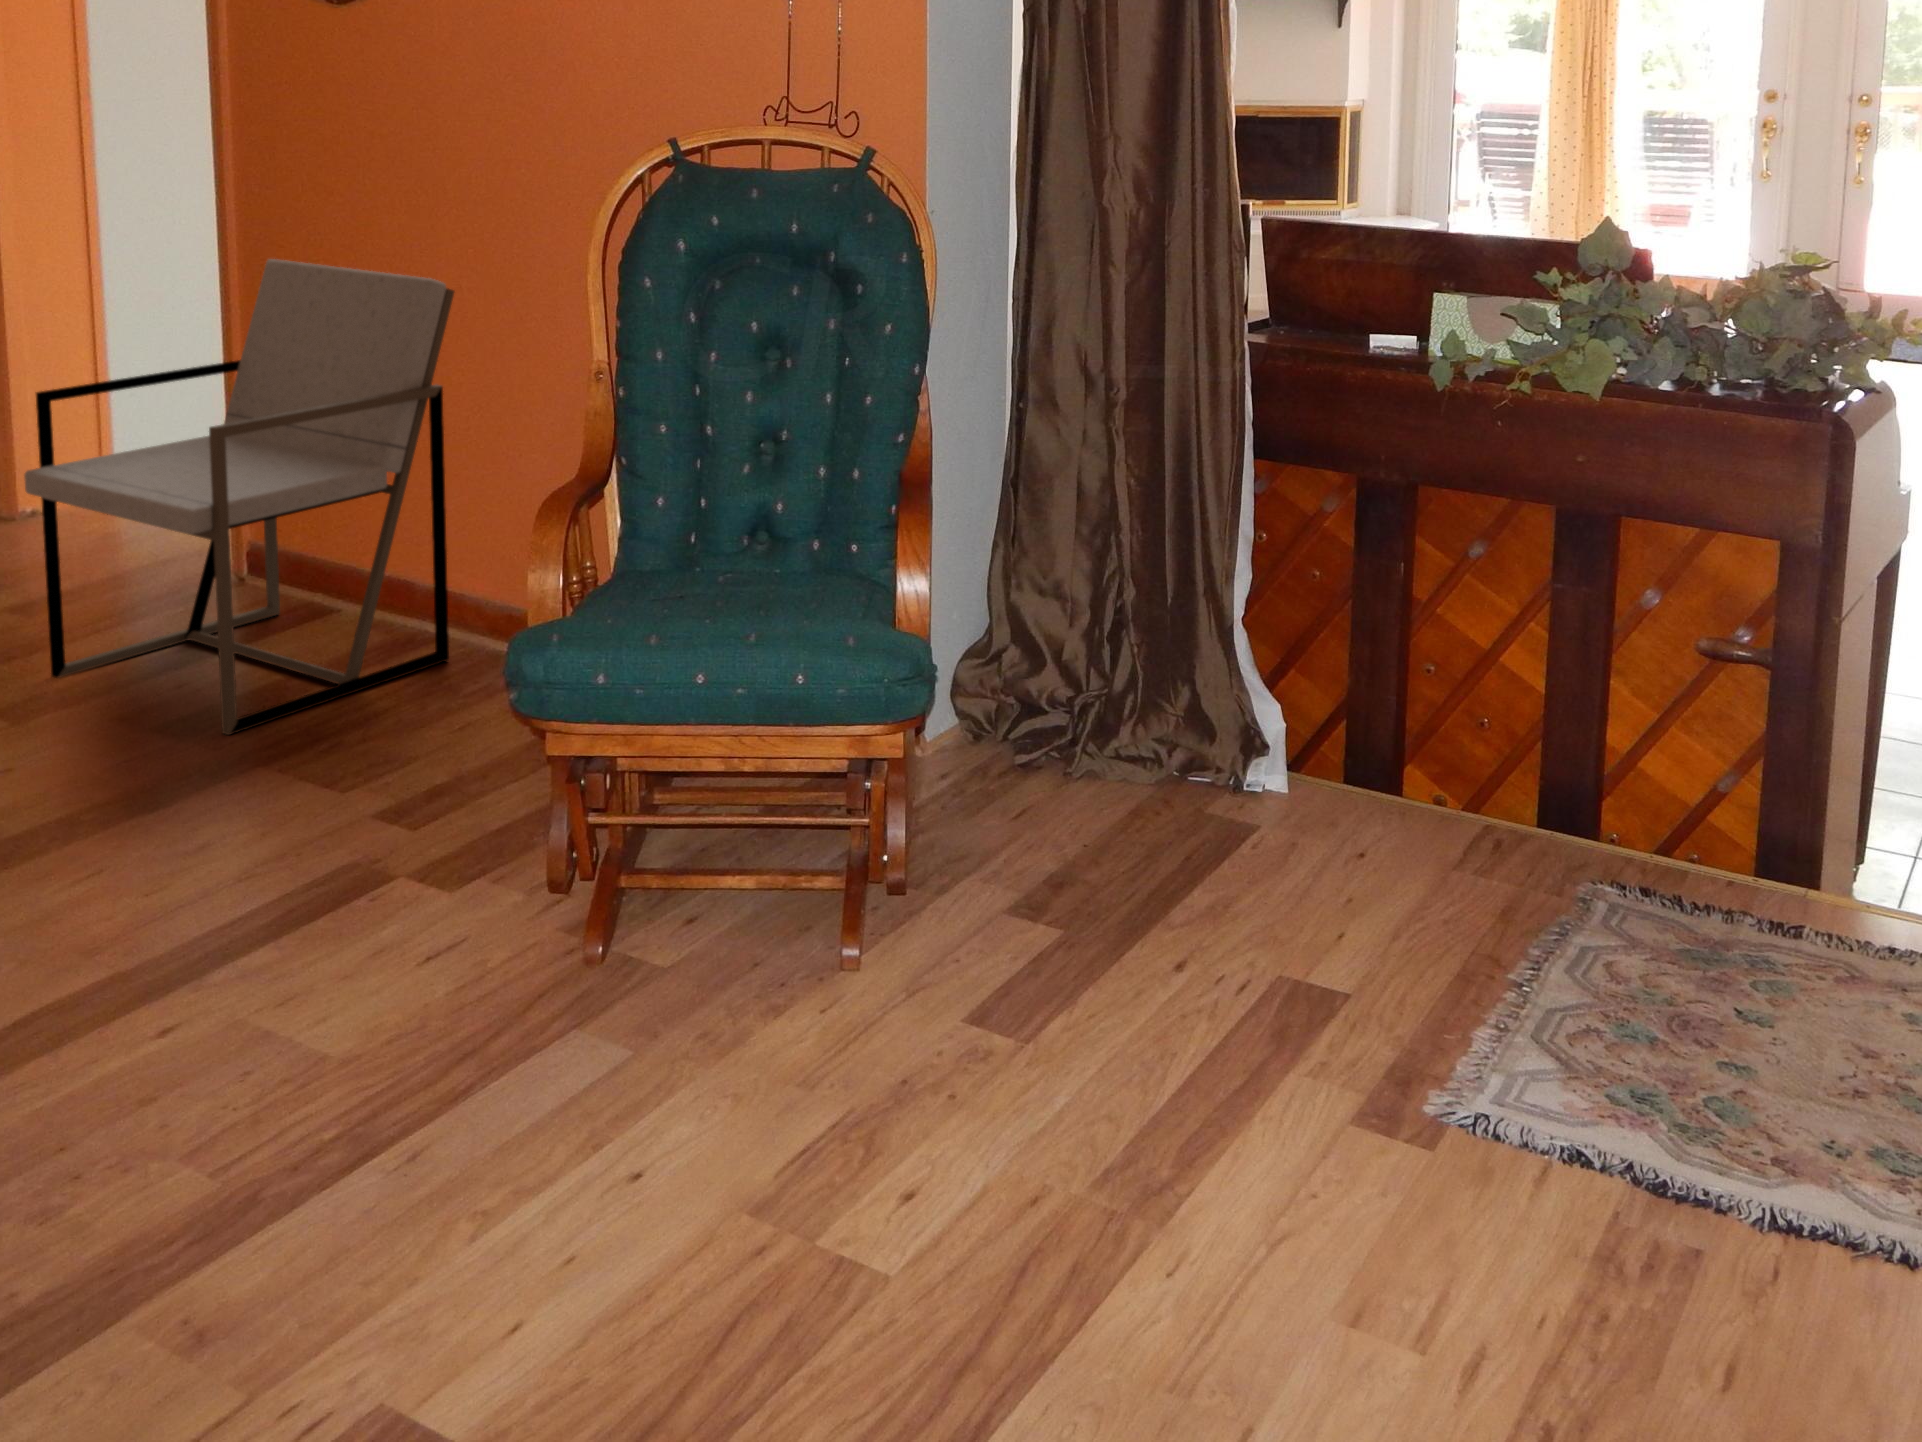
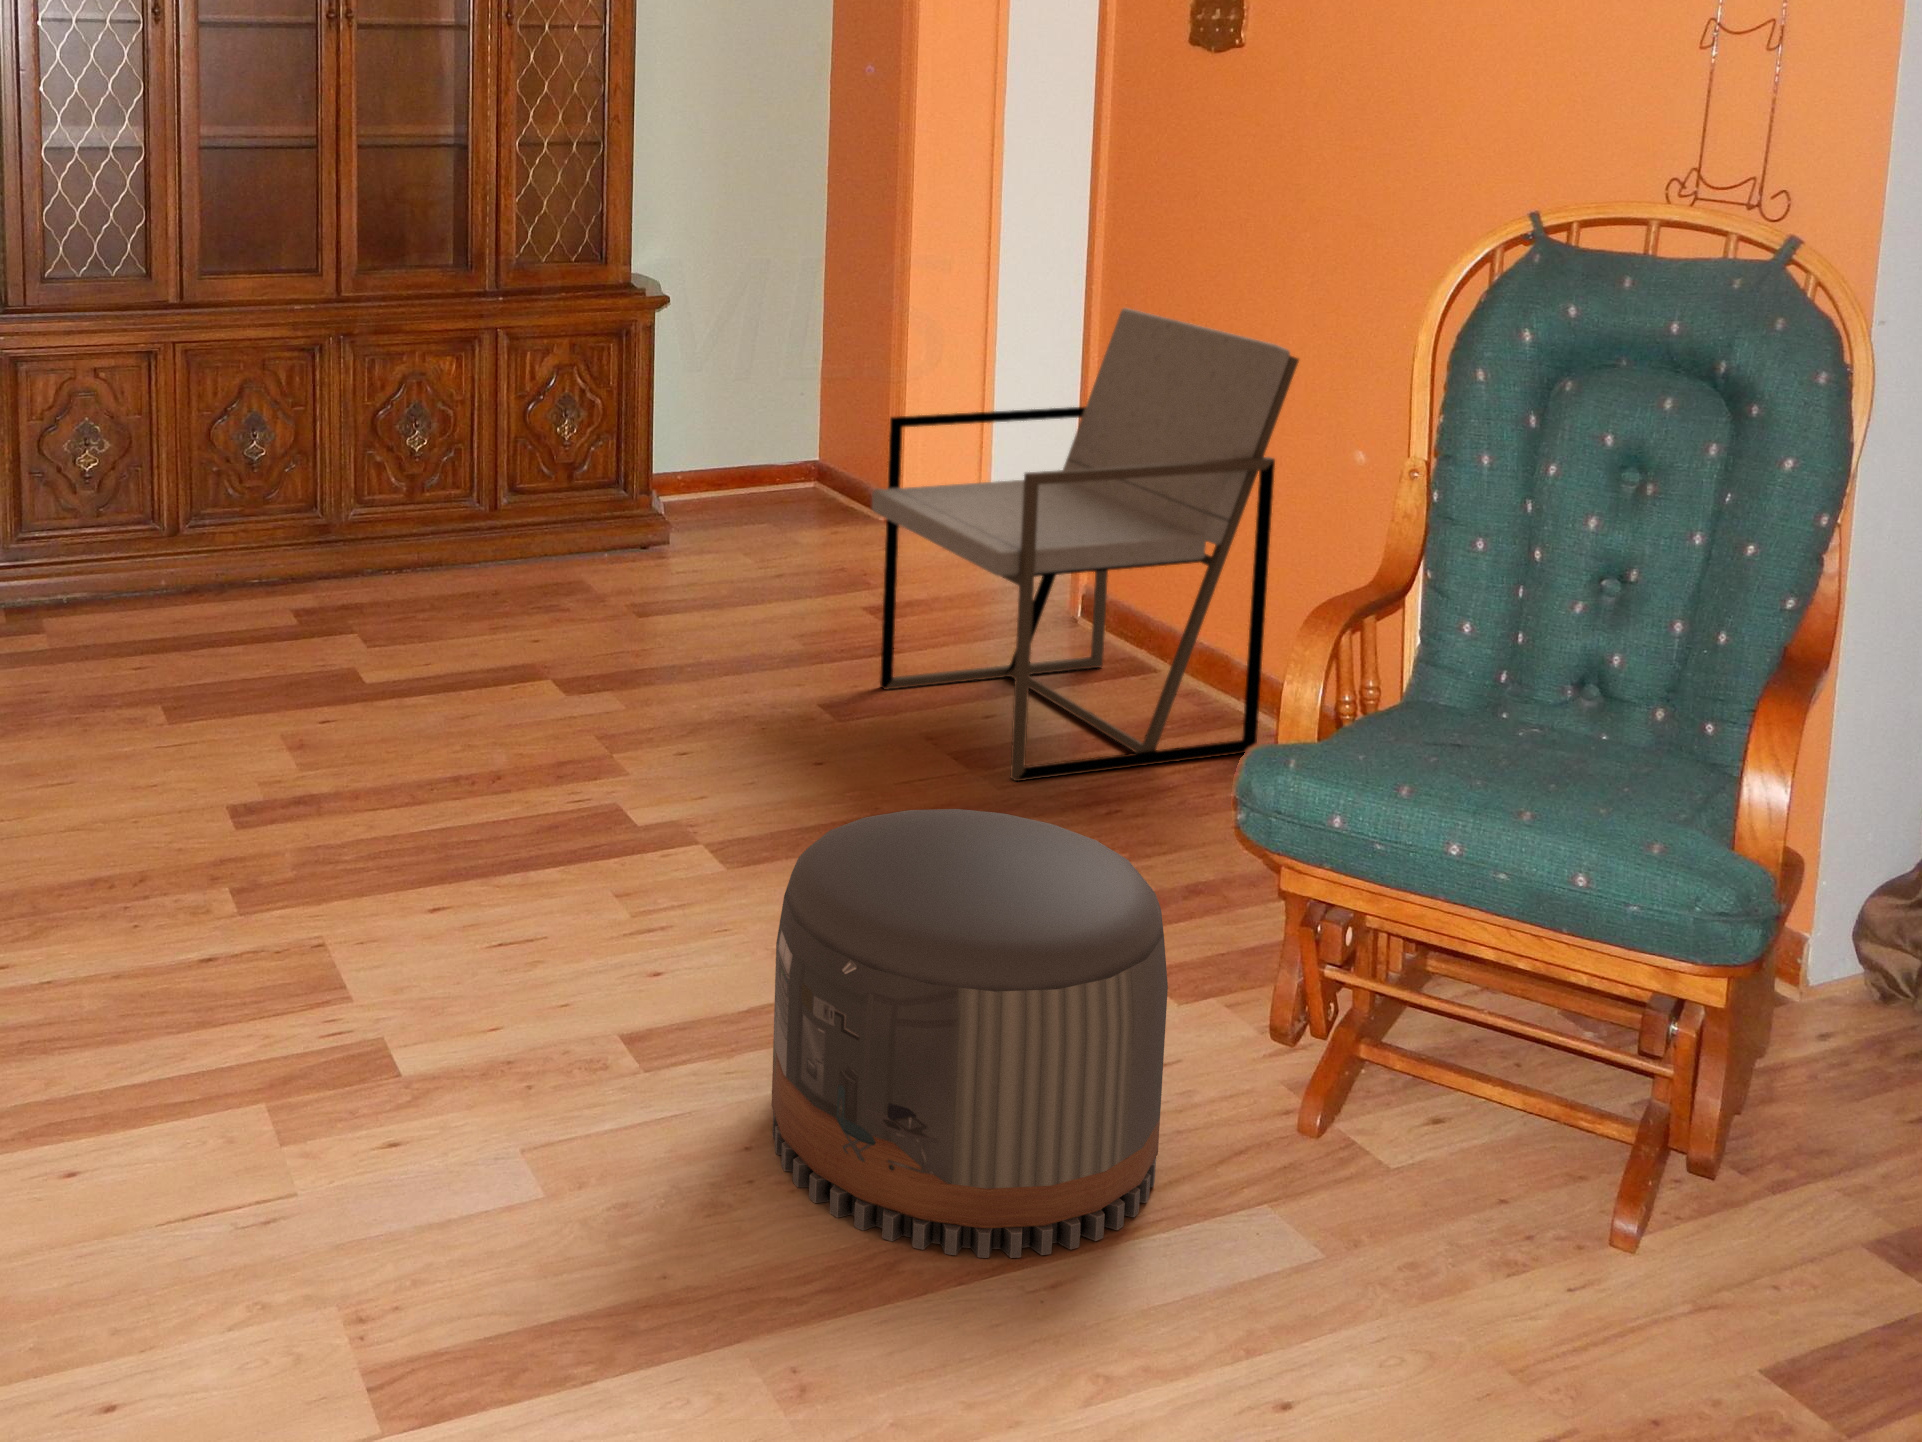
pouf: none [76,744,479,1175] -> present [772,809,1168,1258]

